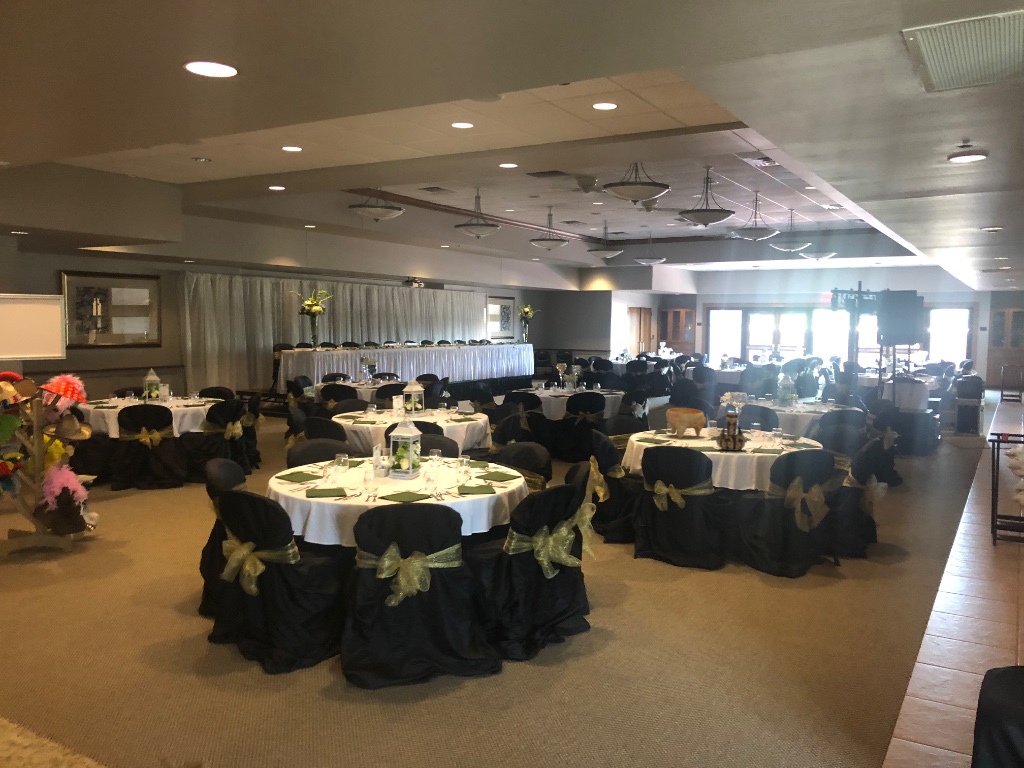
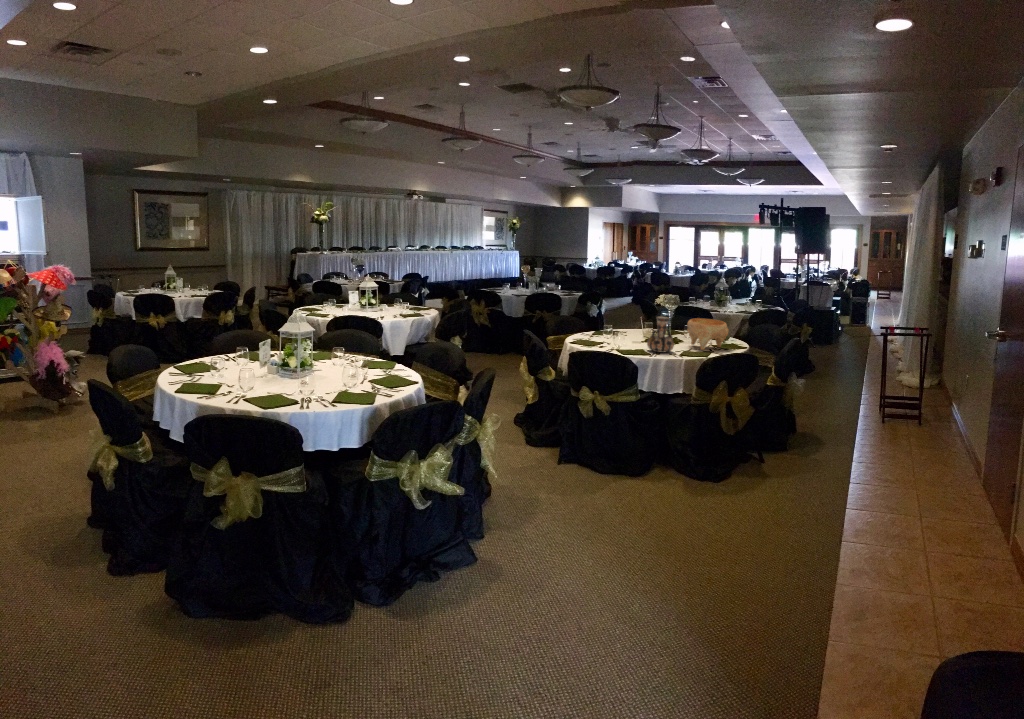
decorative bowl: present [666,408,706,438] -> present [687,318,729,350]

